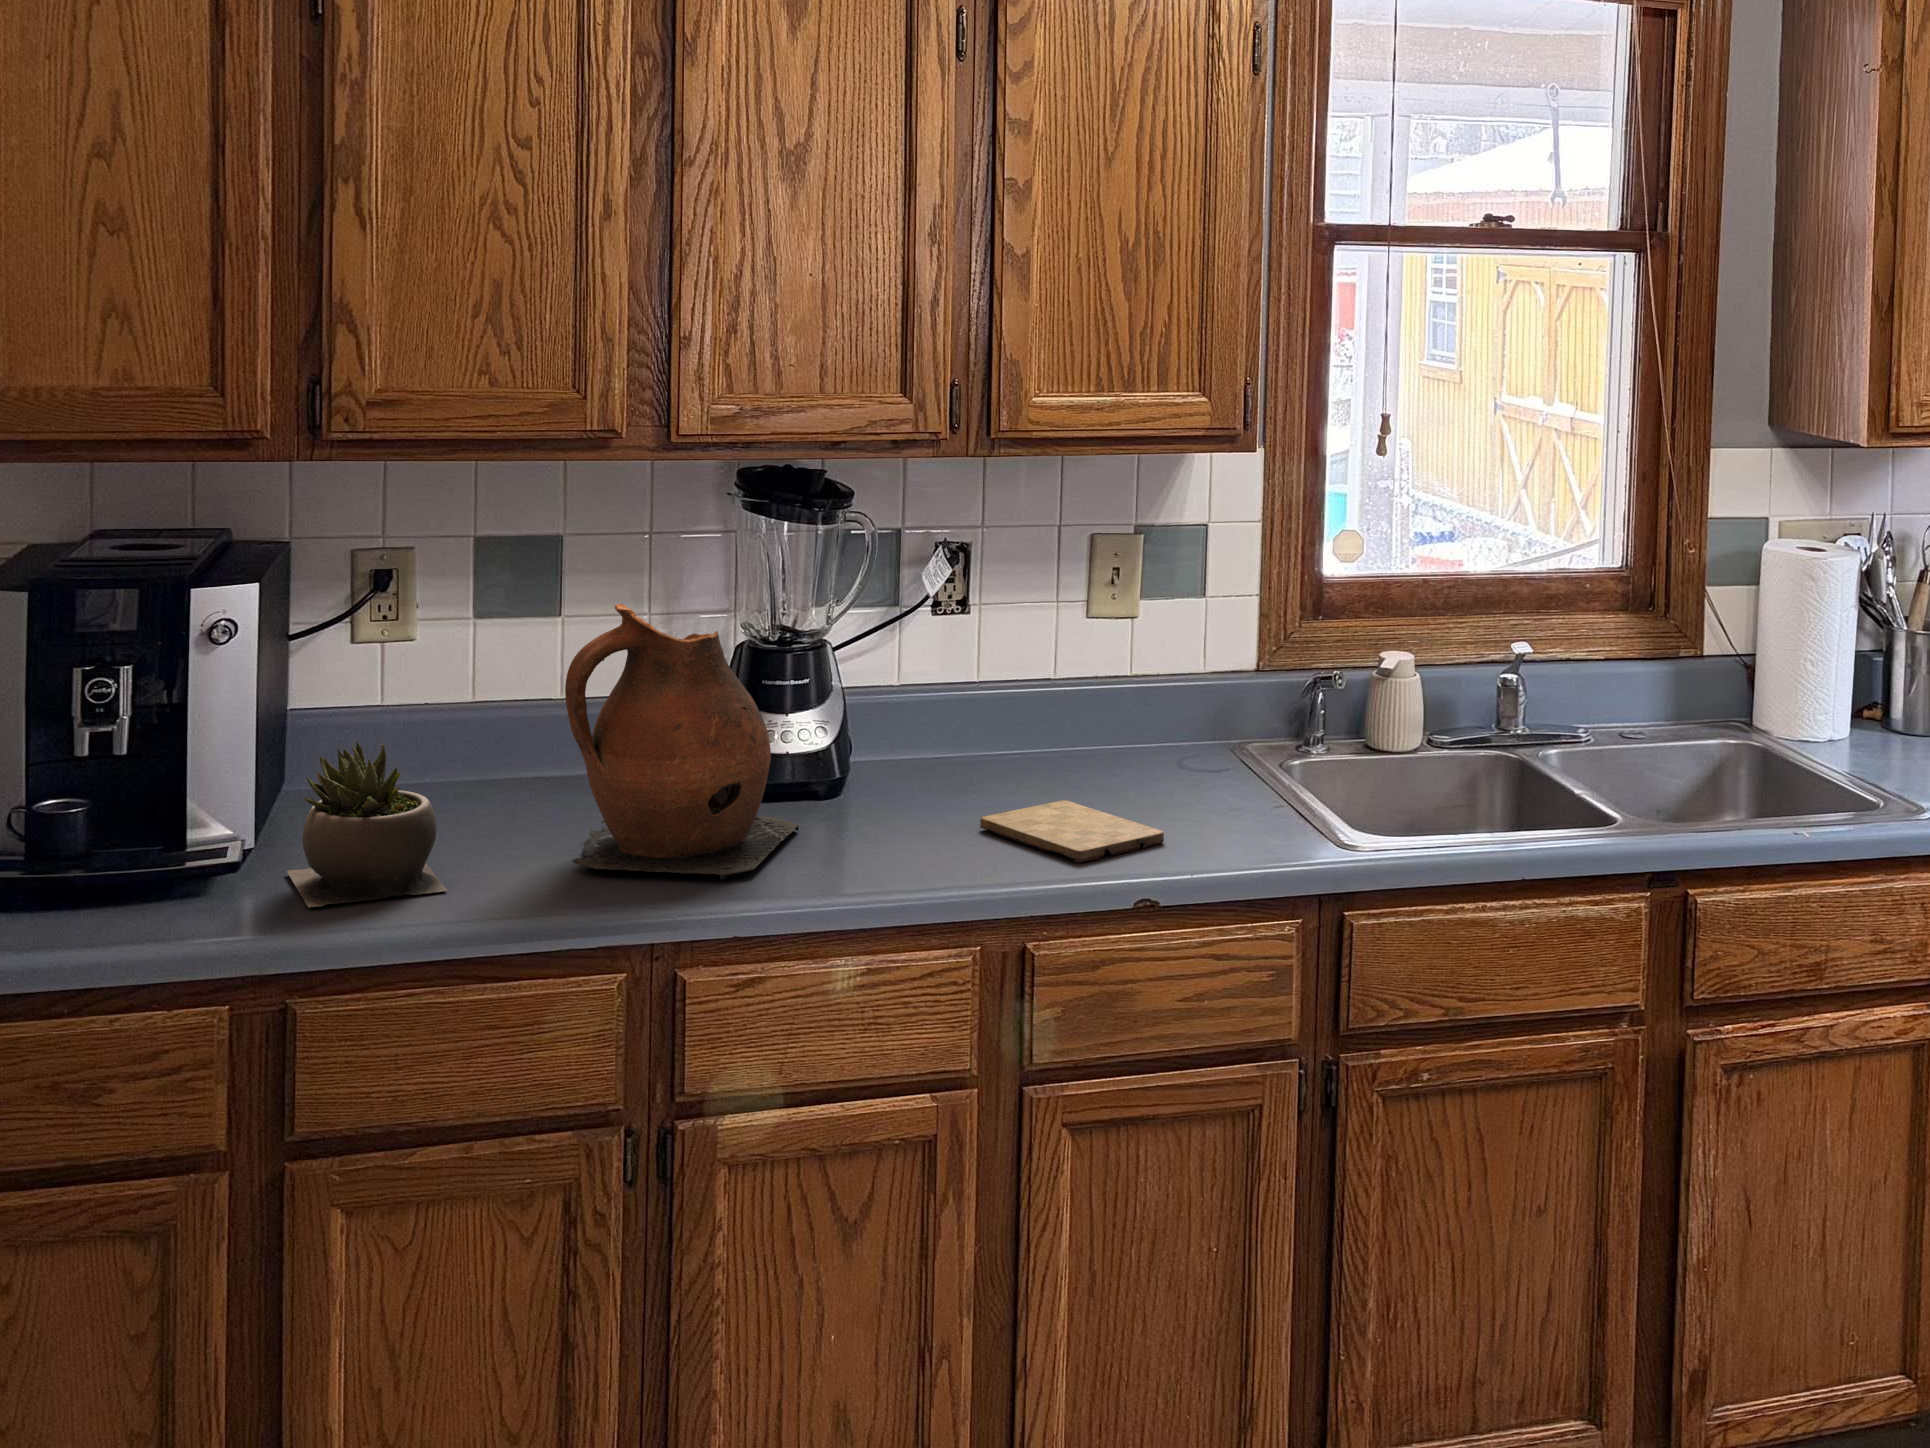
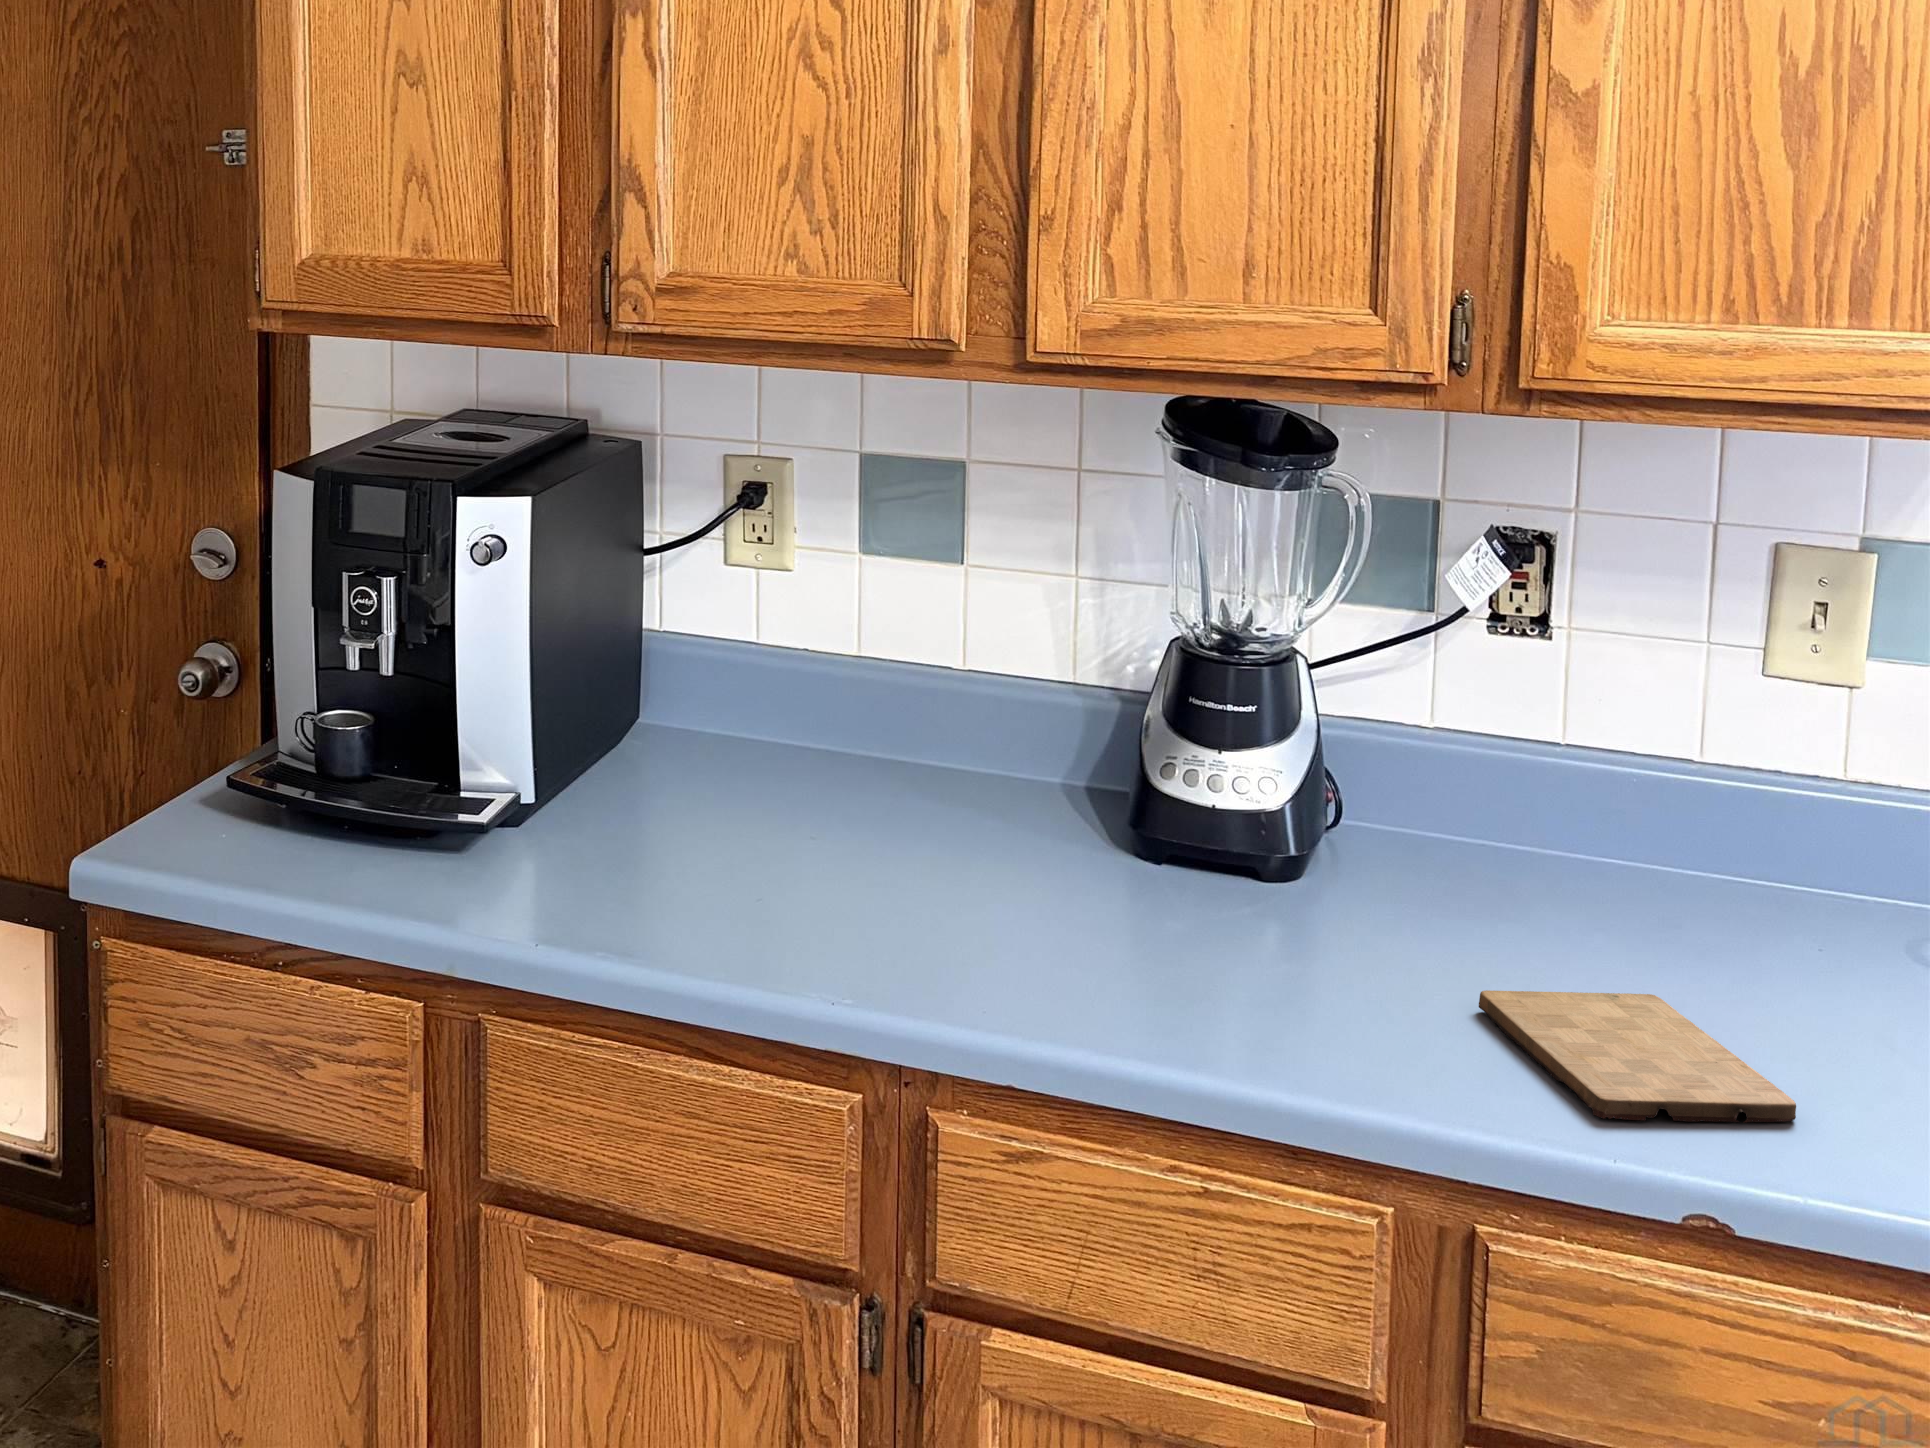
ceramic pitcher: present [565,604,798,880] -> none [858,578,1199,993]
succulent plant: present [287,742,447,907] -> none [528,704,712,915]

